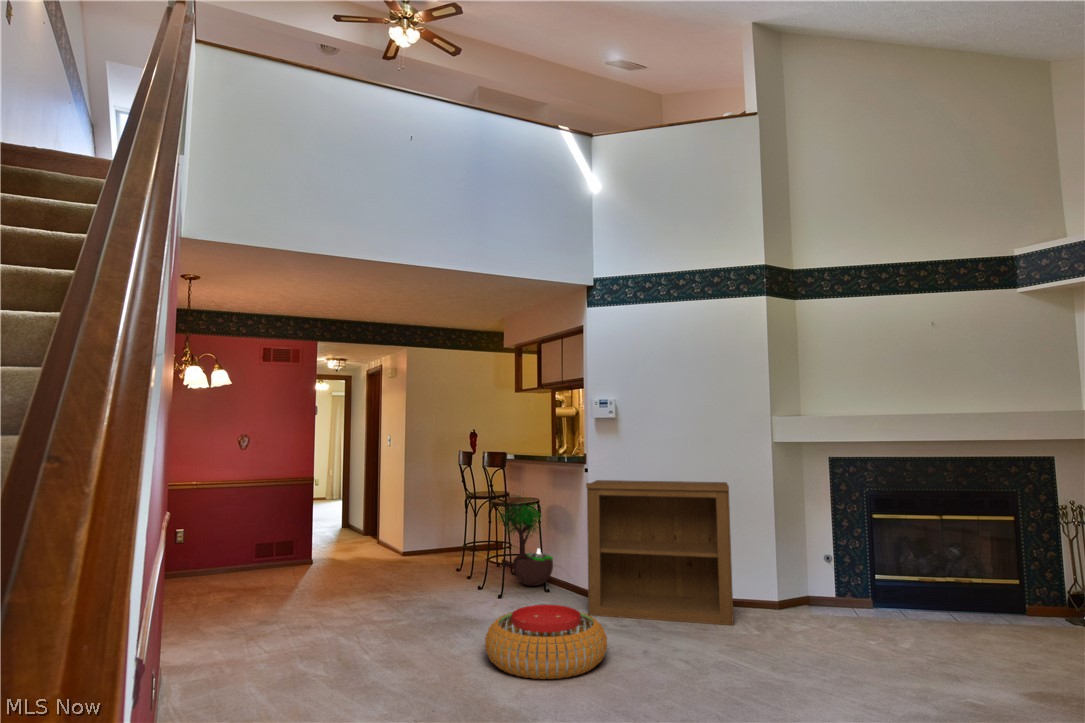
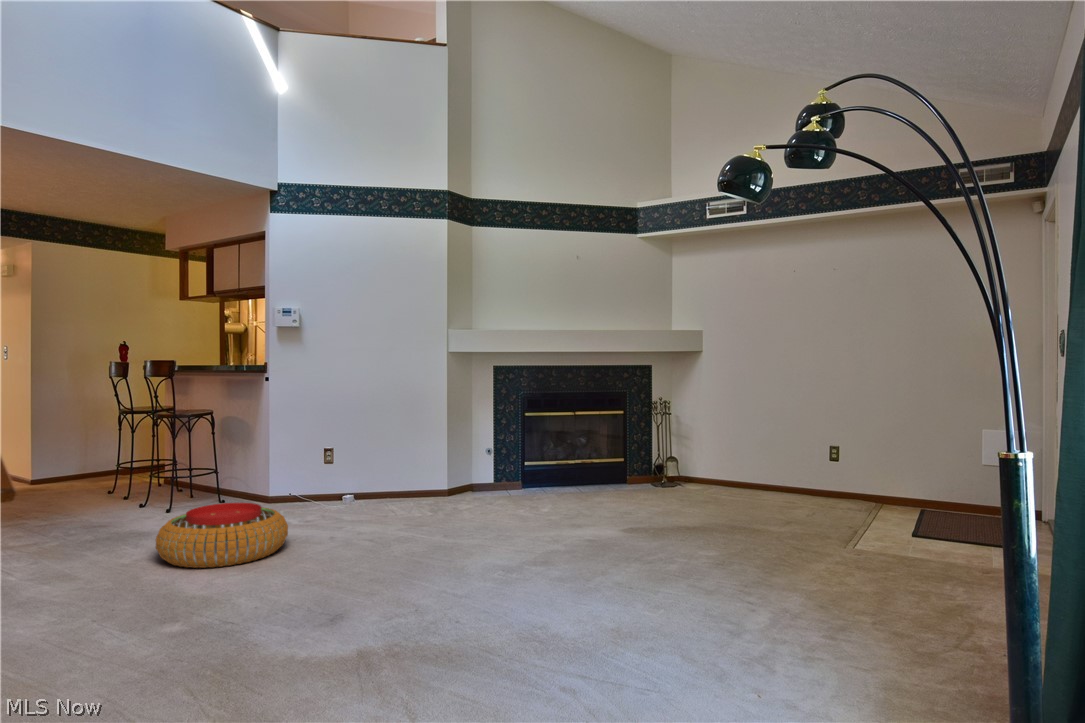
bookshelf: present [586,480,734,625] -> none [268,388,407,516]
potted tree: present [497,497,553,586] -> none [157,403,230,499]

